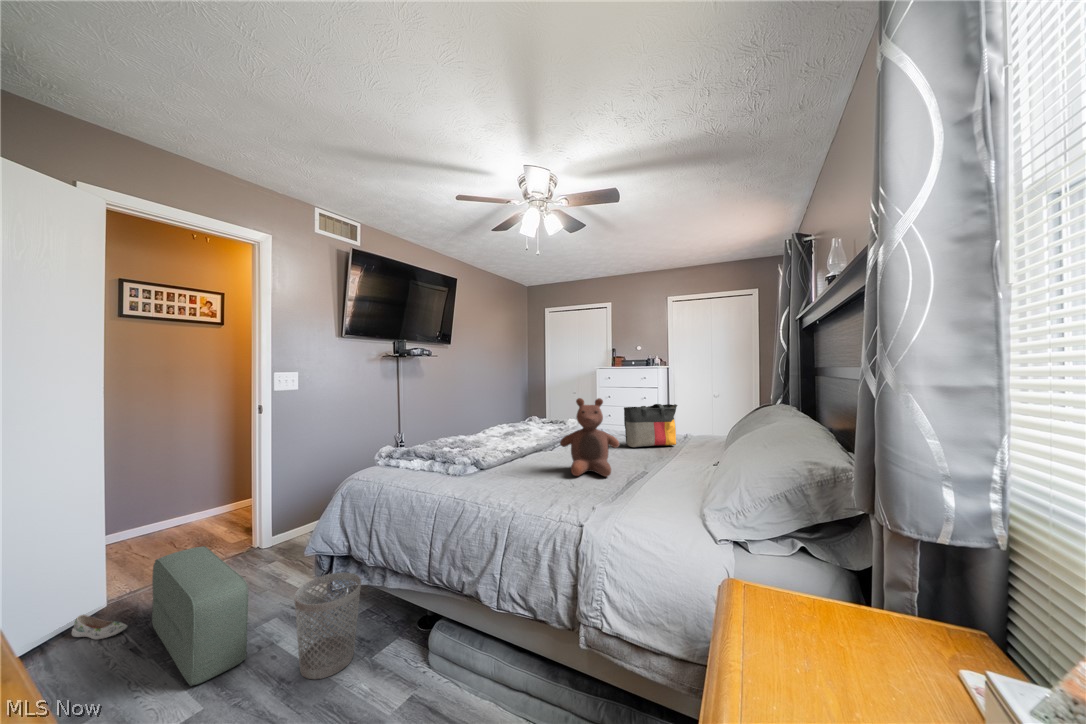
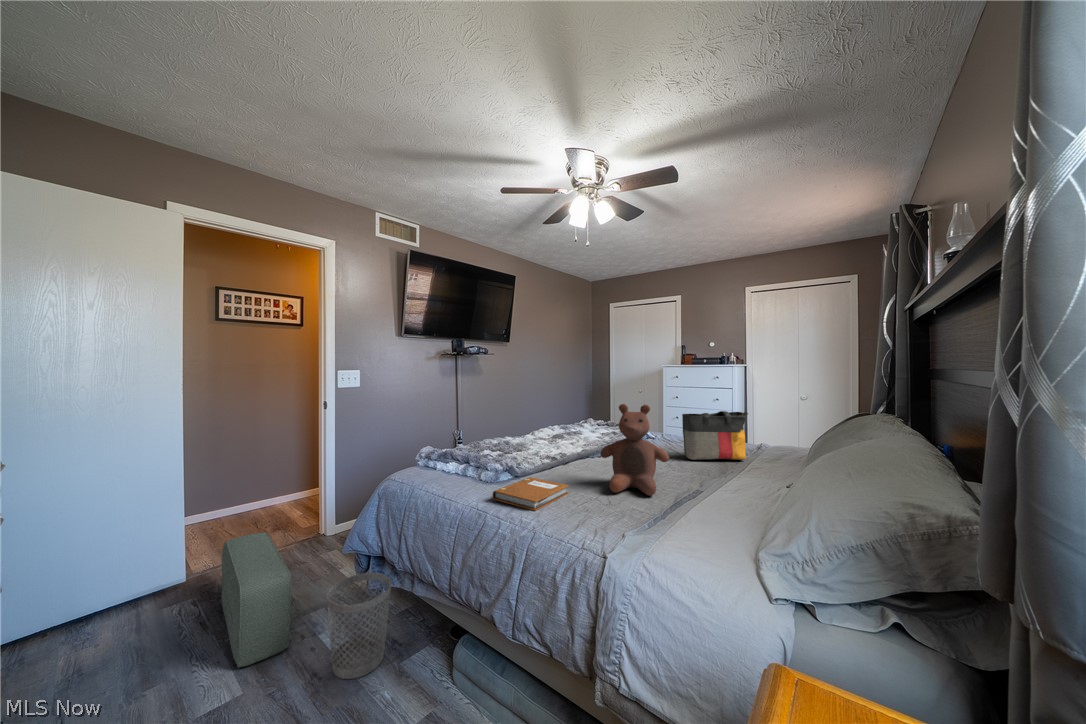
notebook: none [467,468,535,495] -> present [493,477,569,511]
shoe: present [72,615,127,640] -> none [161,585,203,609]

